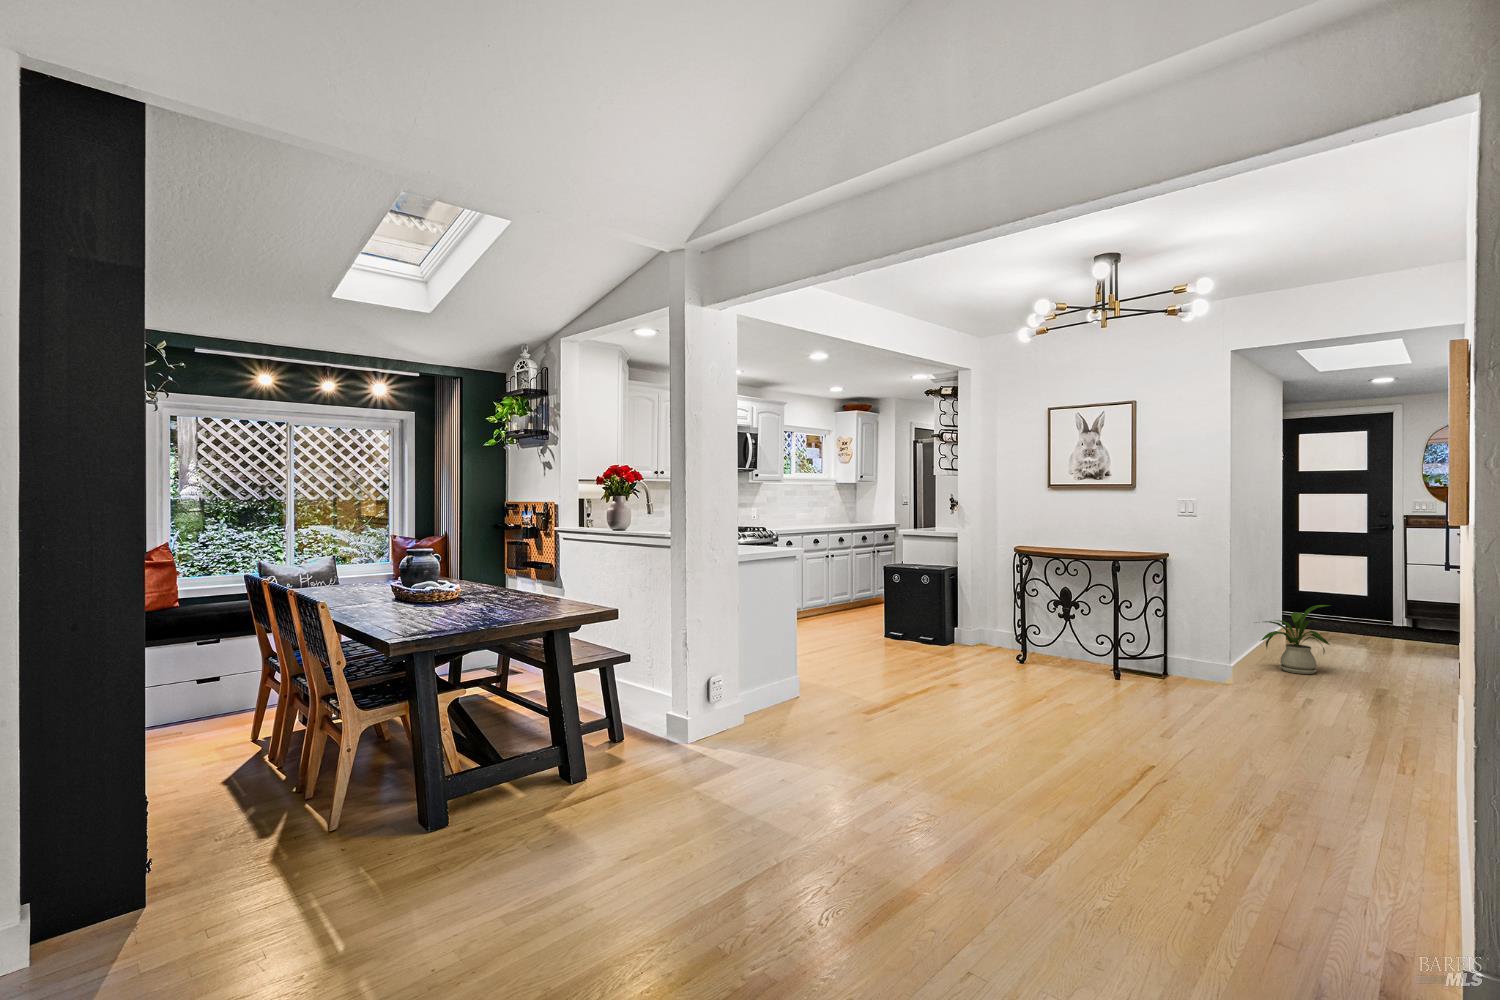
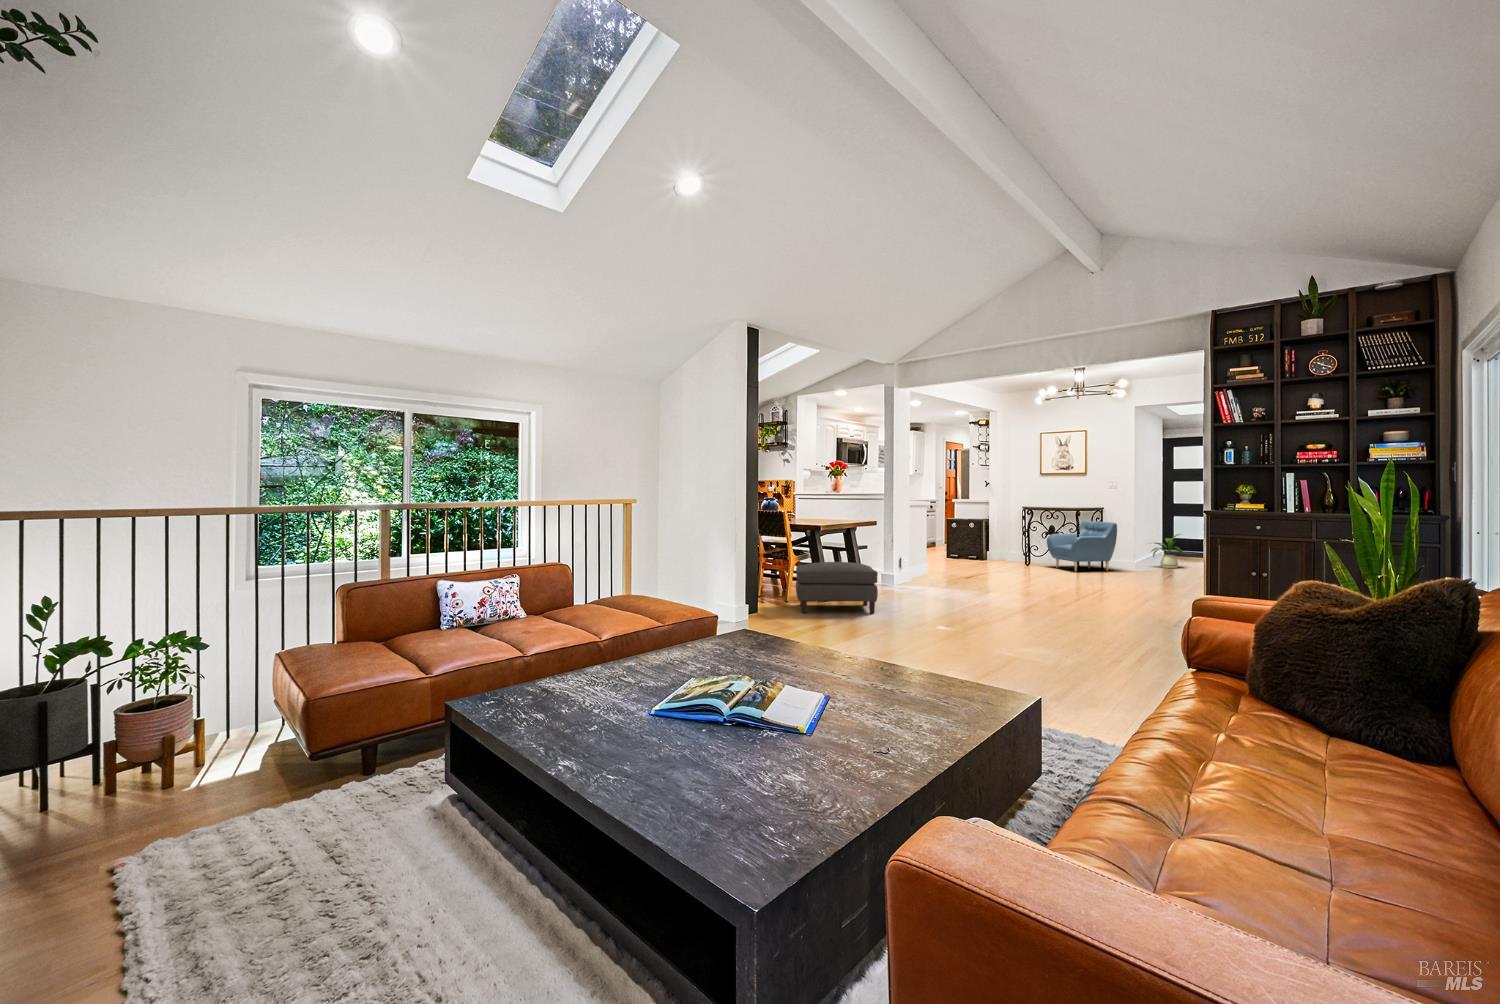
armchair: none [1056,578,1193,686] -> present [1047,521,1117,572]
ottoman: none [162,768,474,969] -> present [796,562,878,614]

